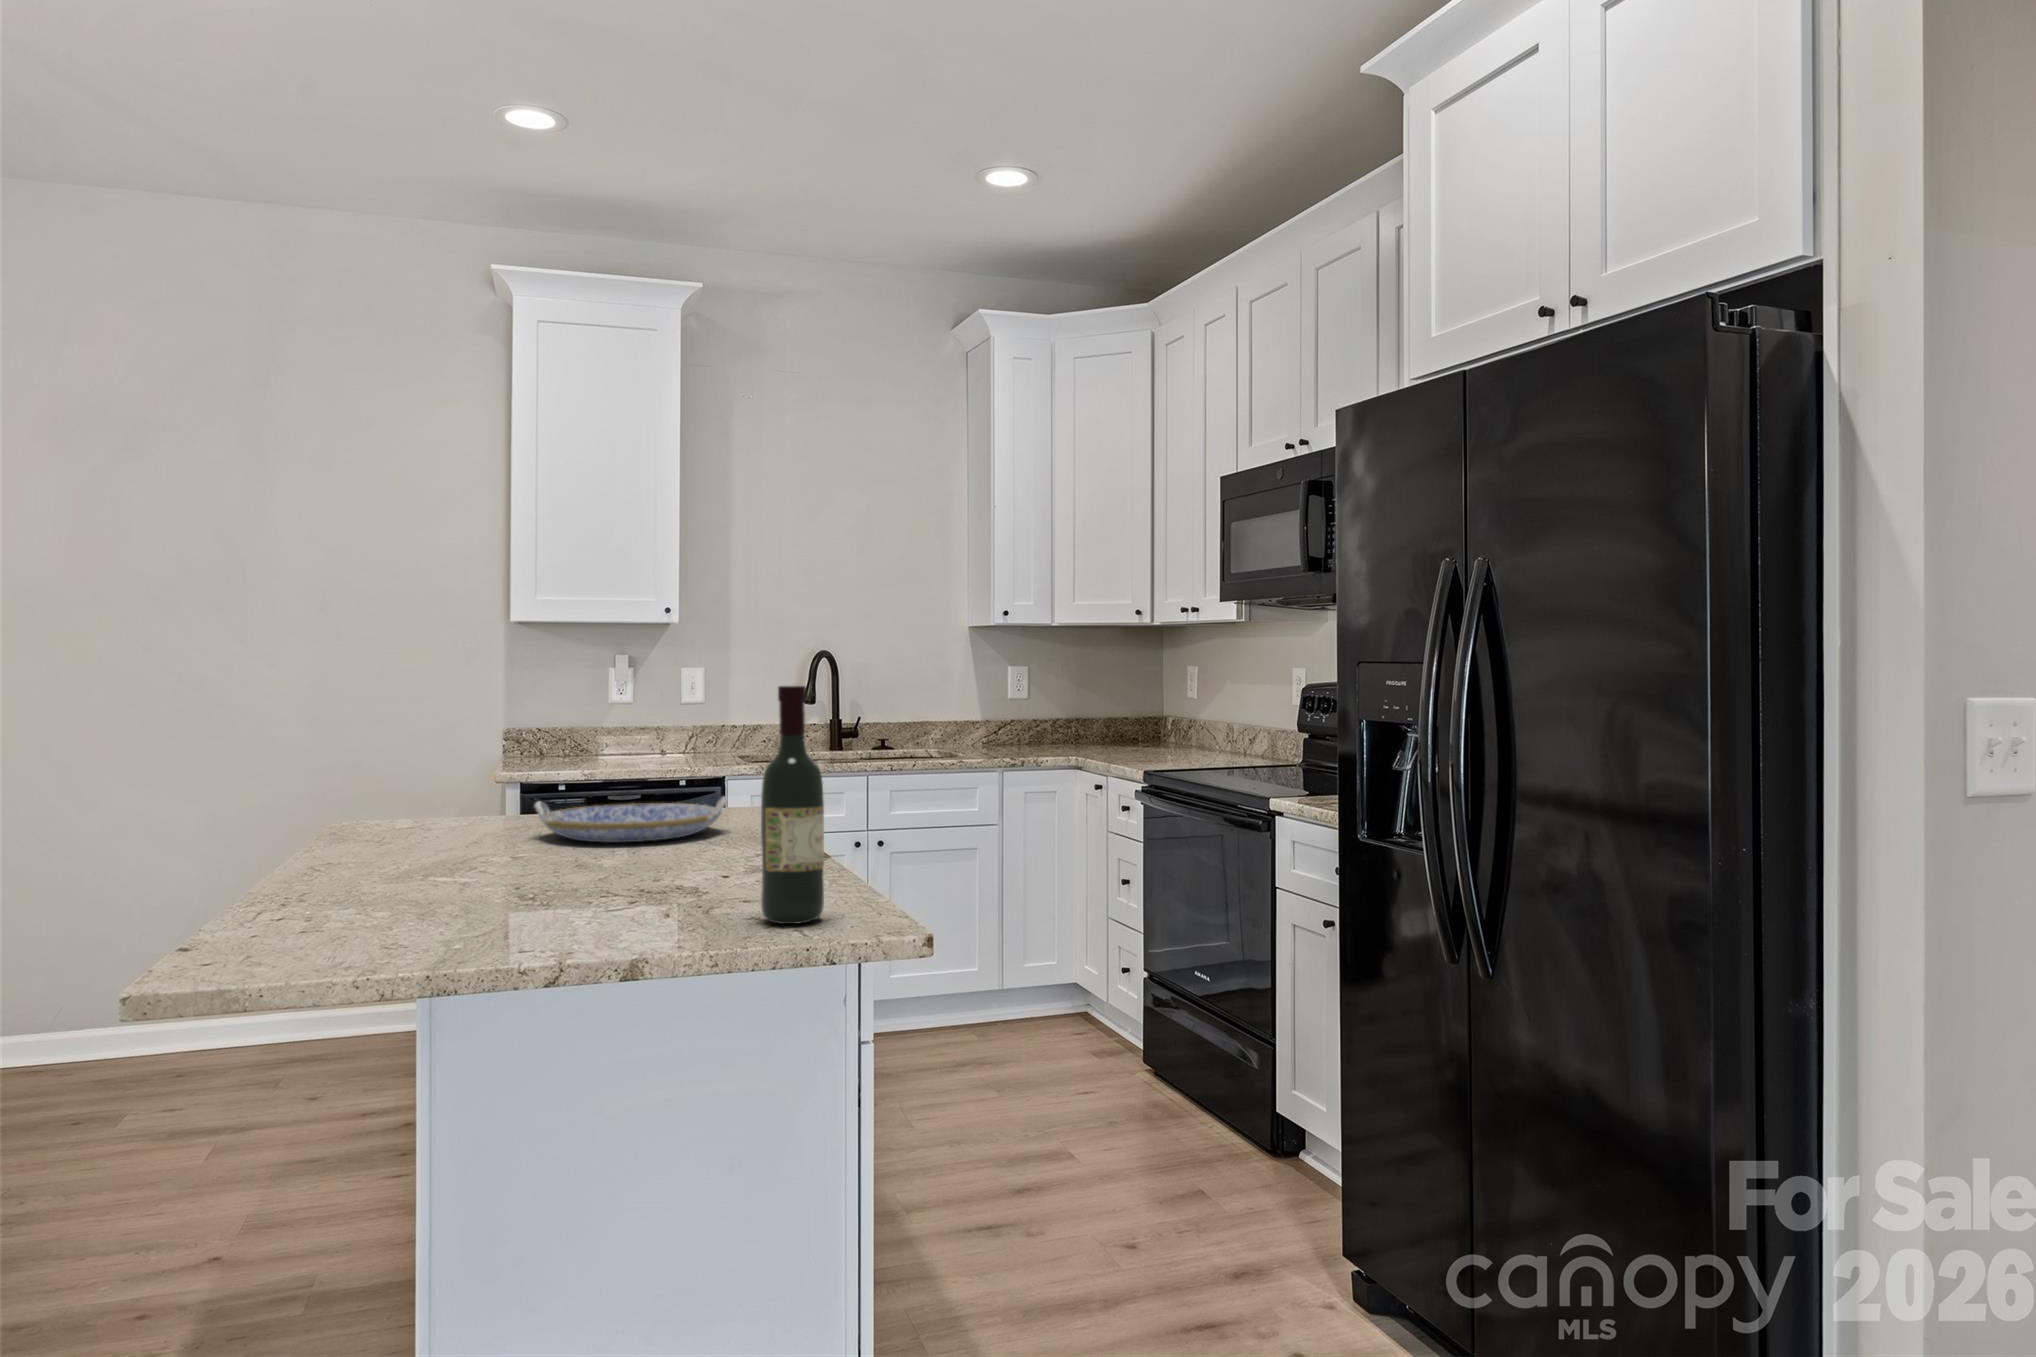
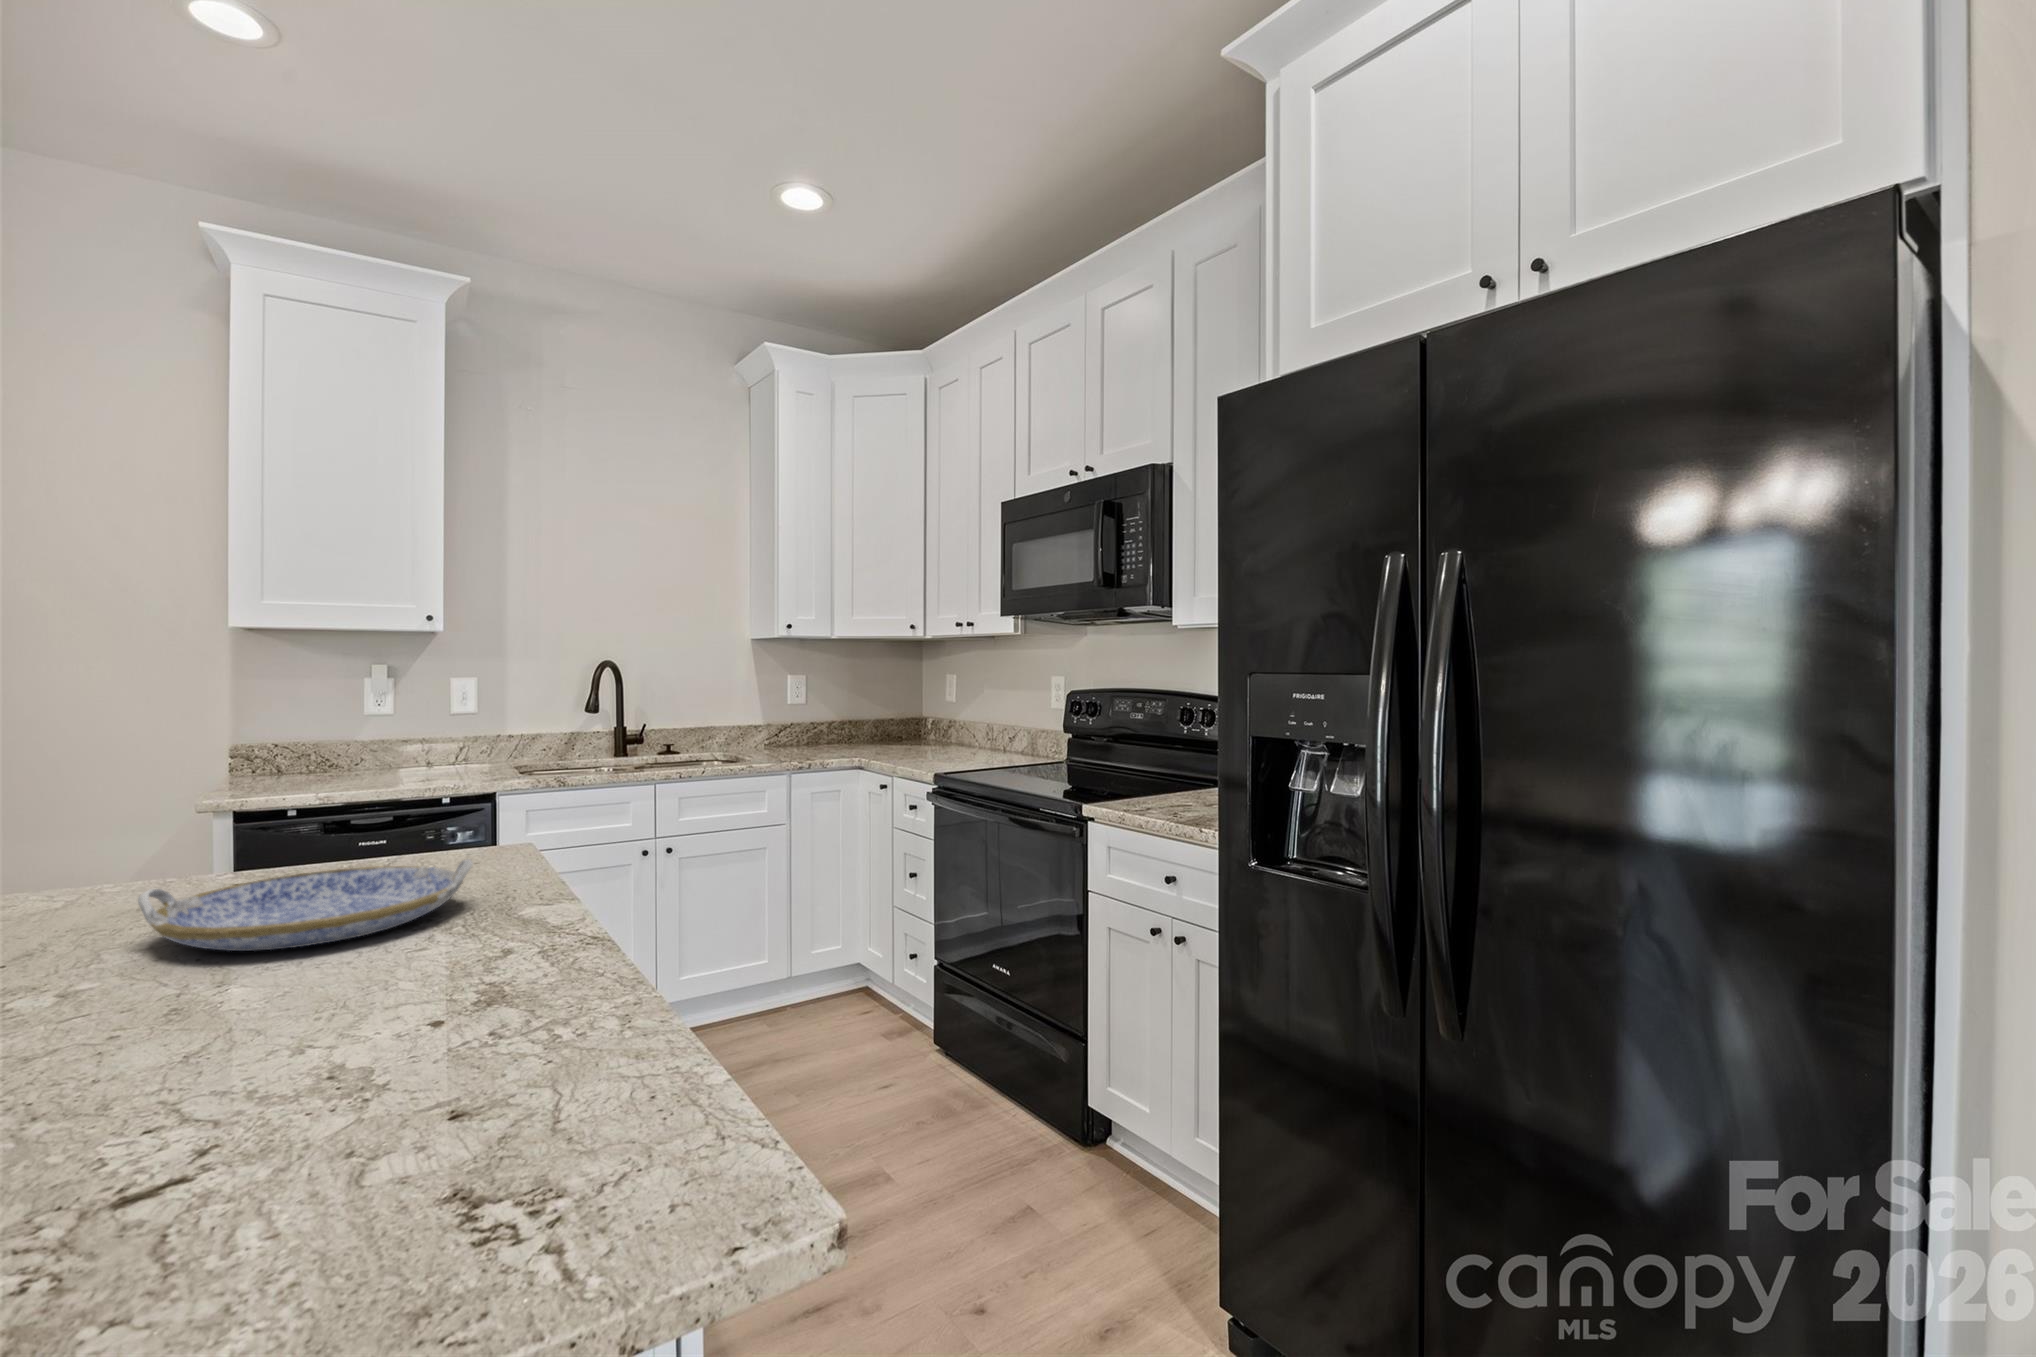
wine bottle: present [761,685,824,924] -> none [482,744,622,1245]

